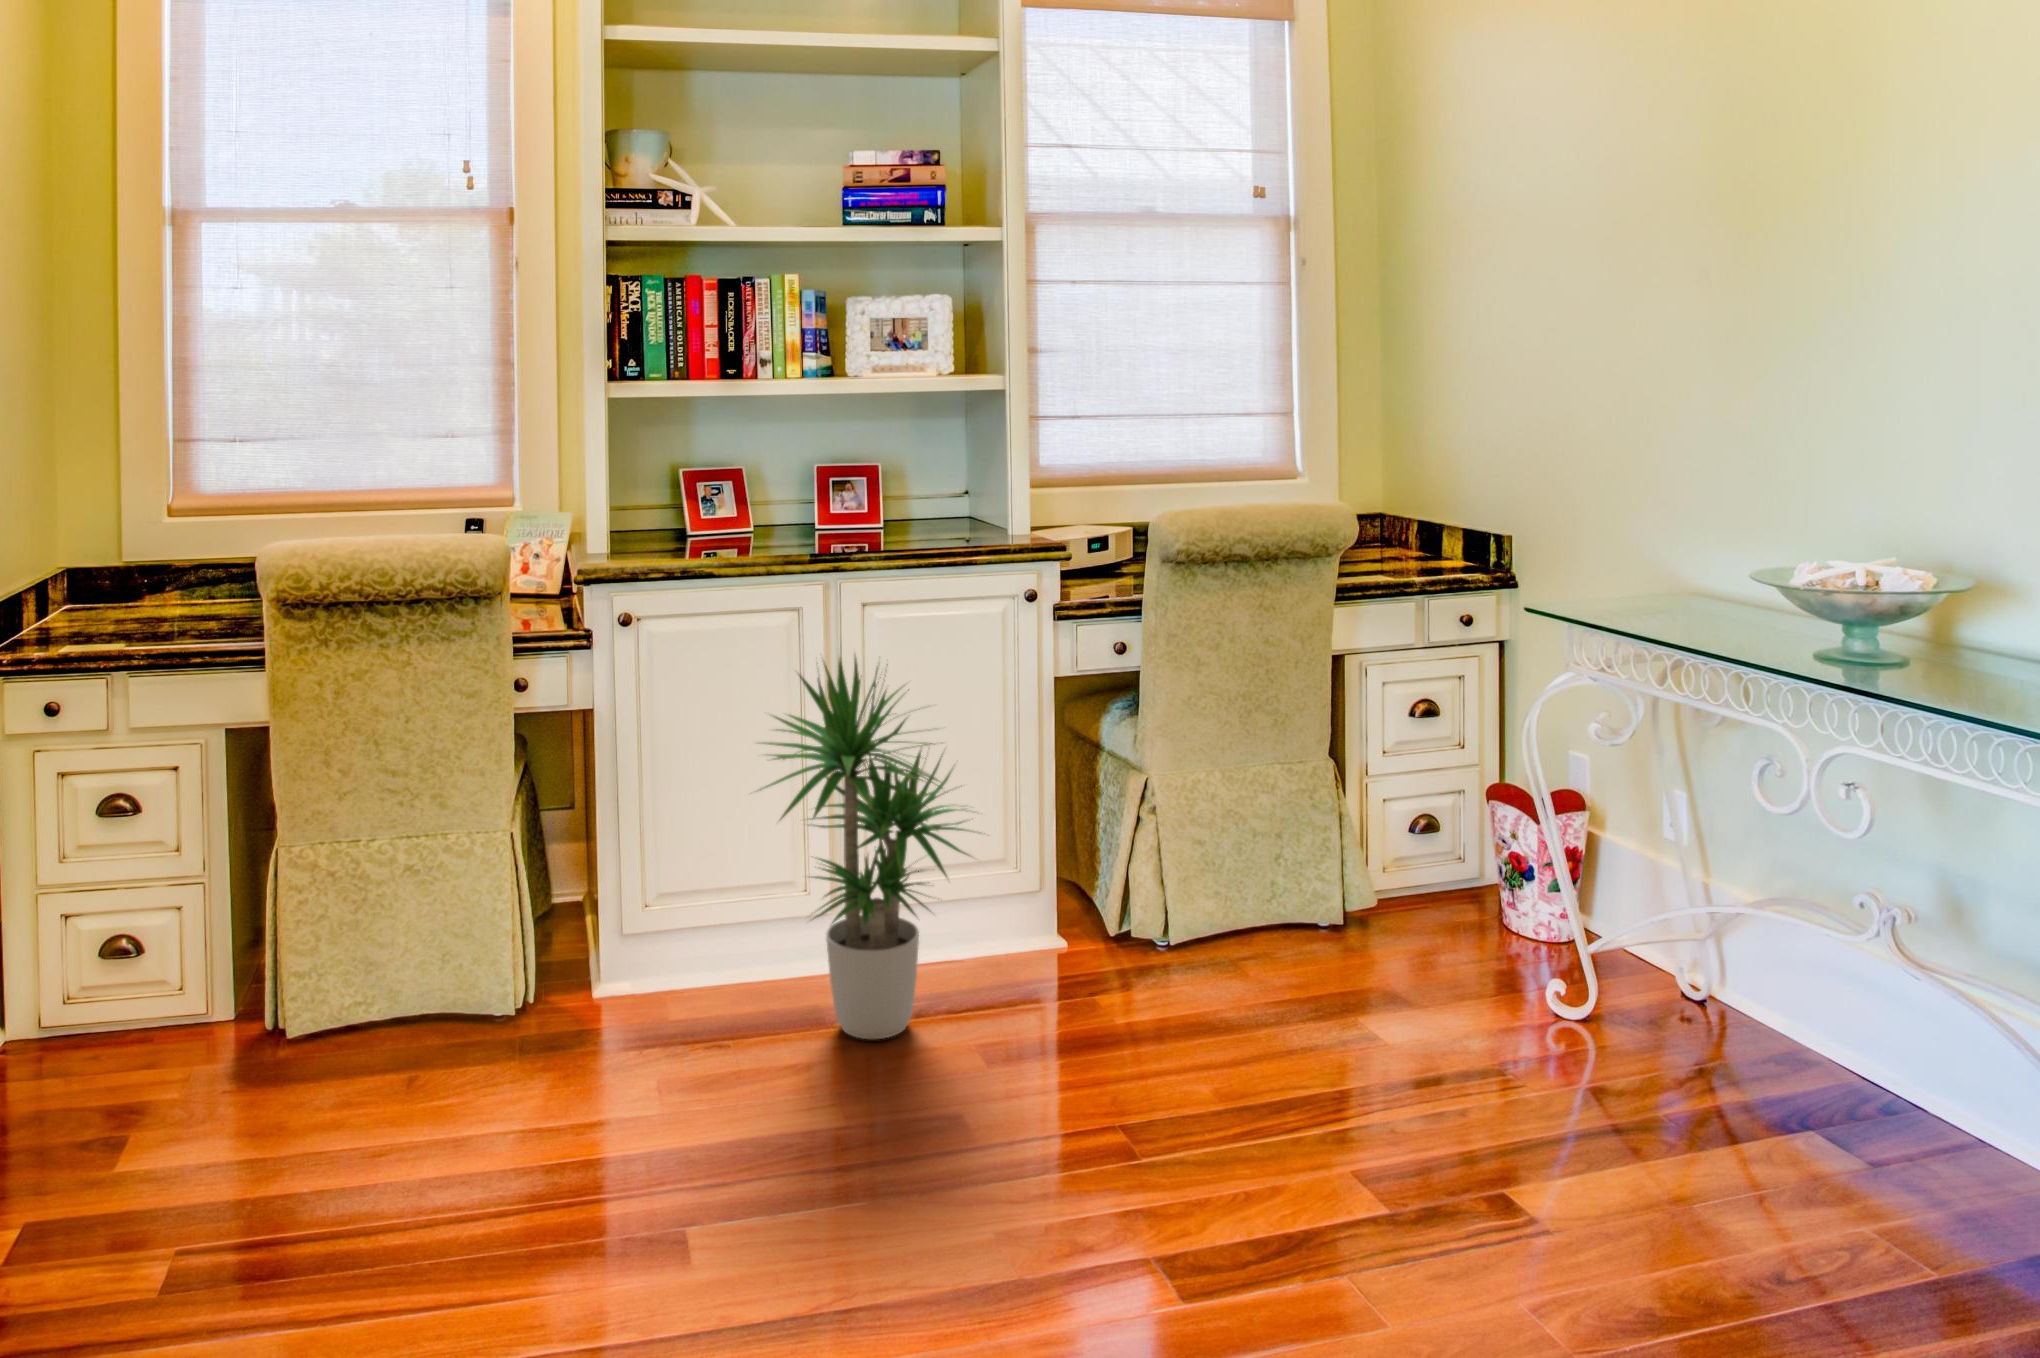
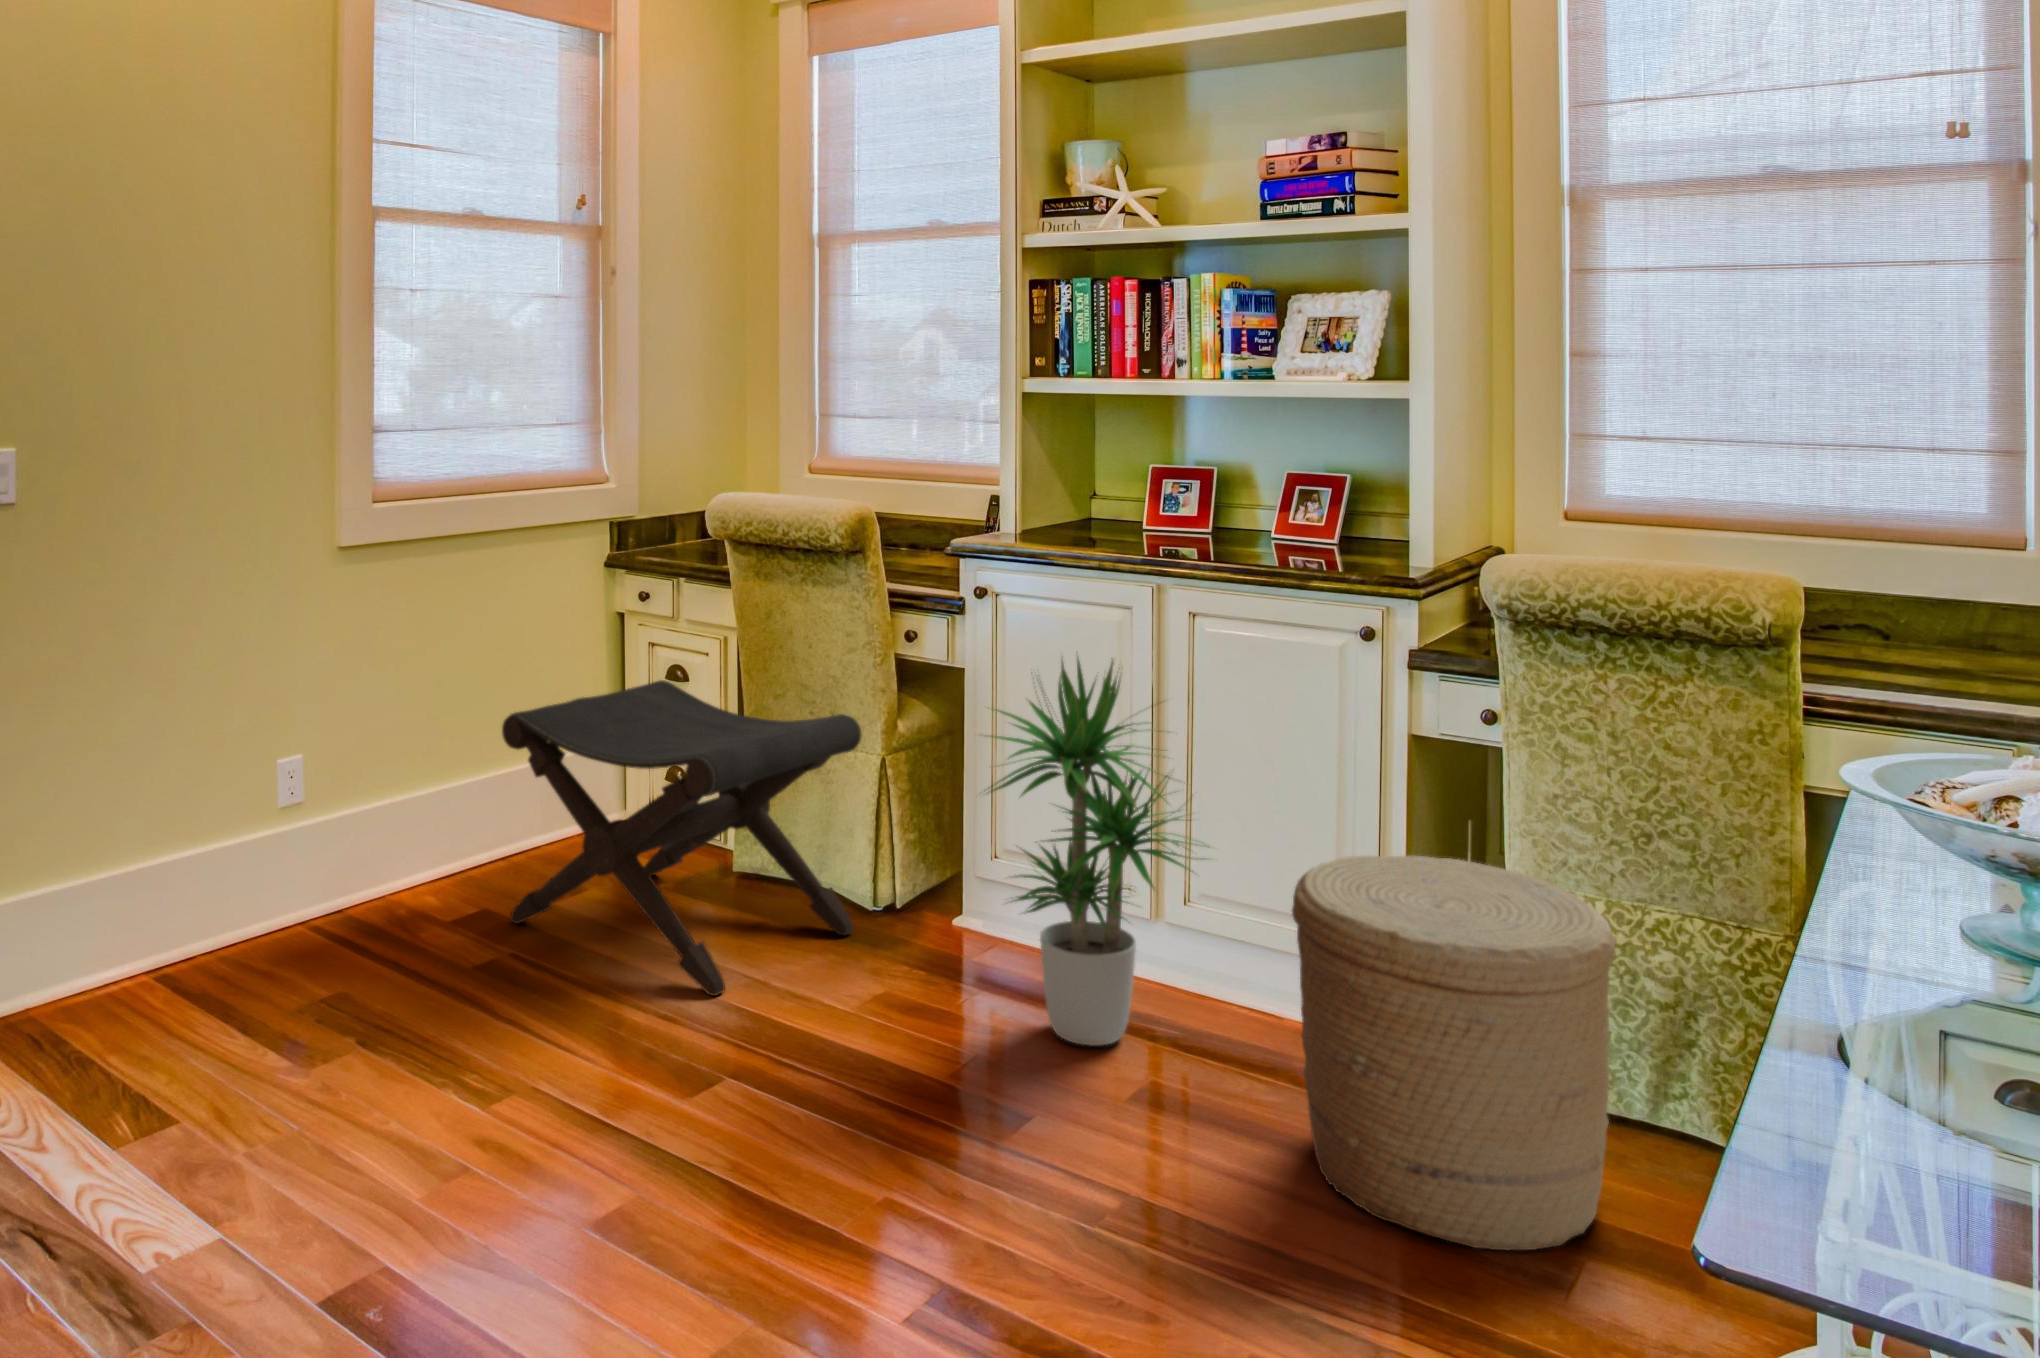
woven basket: none [1103,756,1343,1054] -> present [1292,856,1616,1250]
footstool: none [70,787,528,1225] -> present [502,680,862,996]

